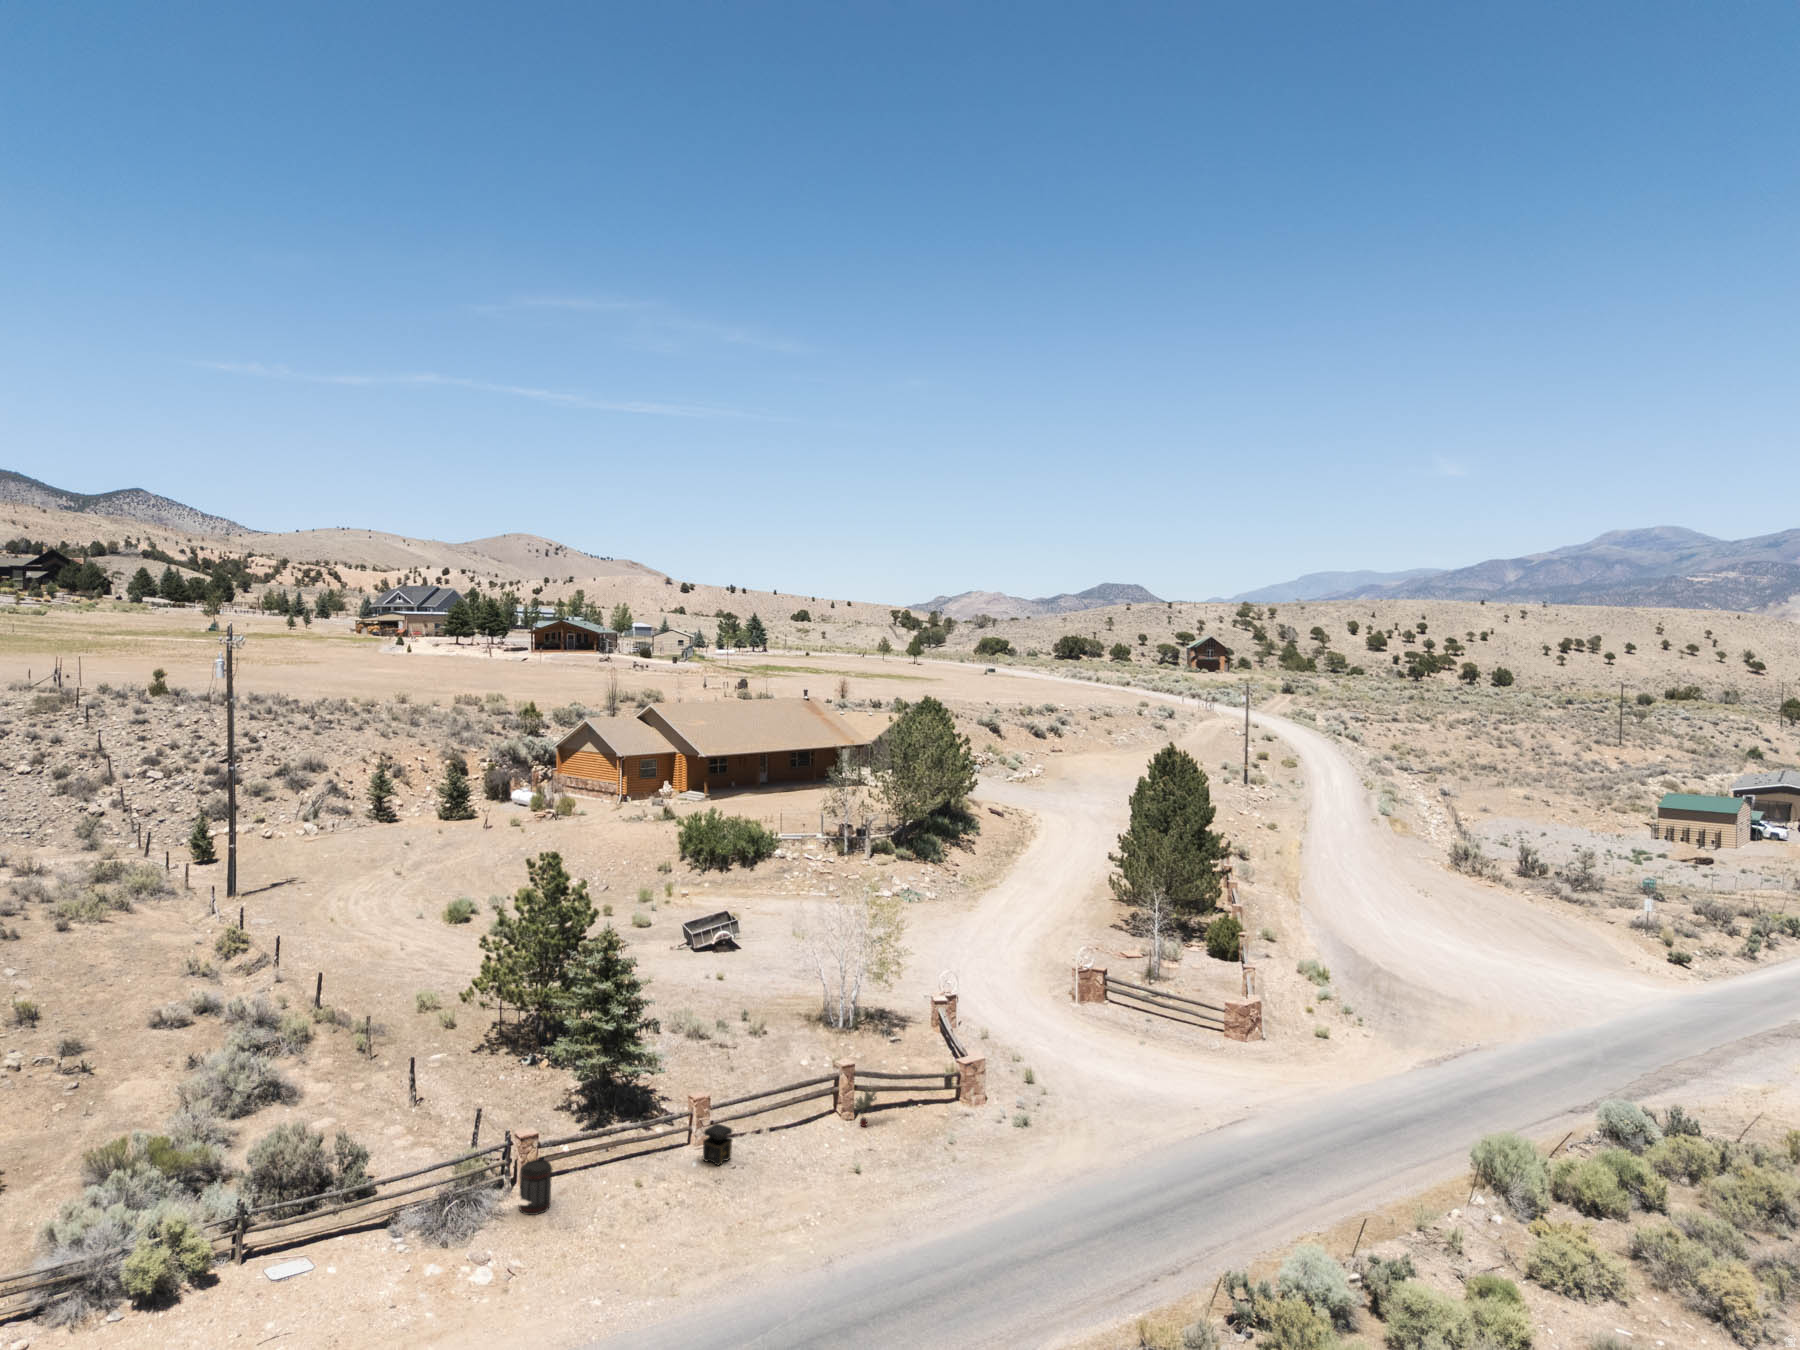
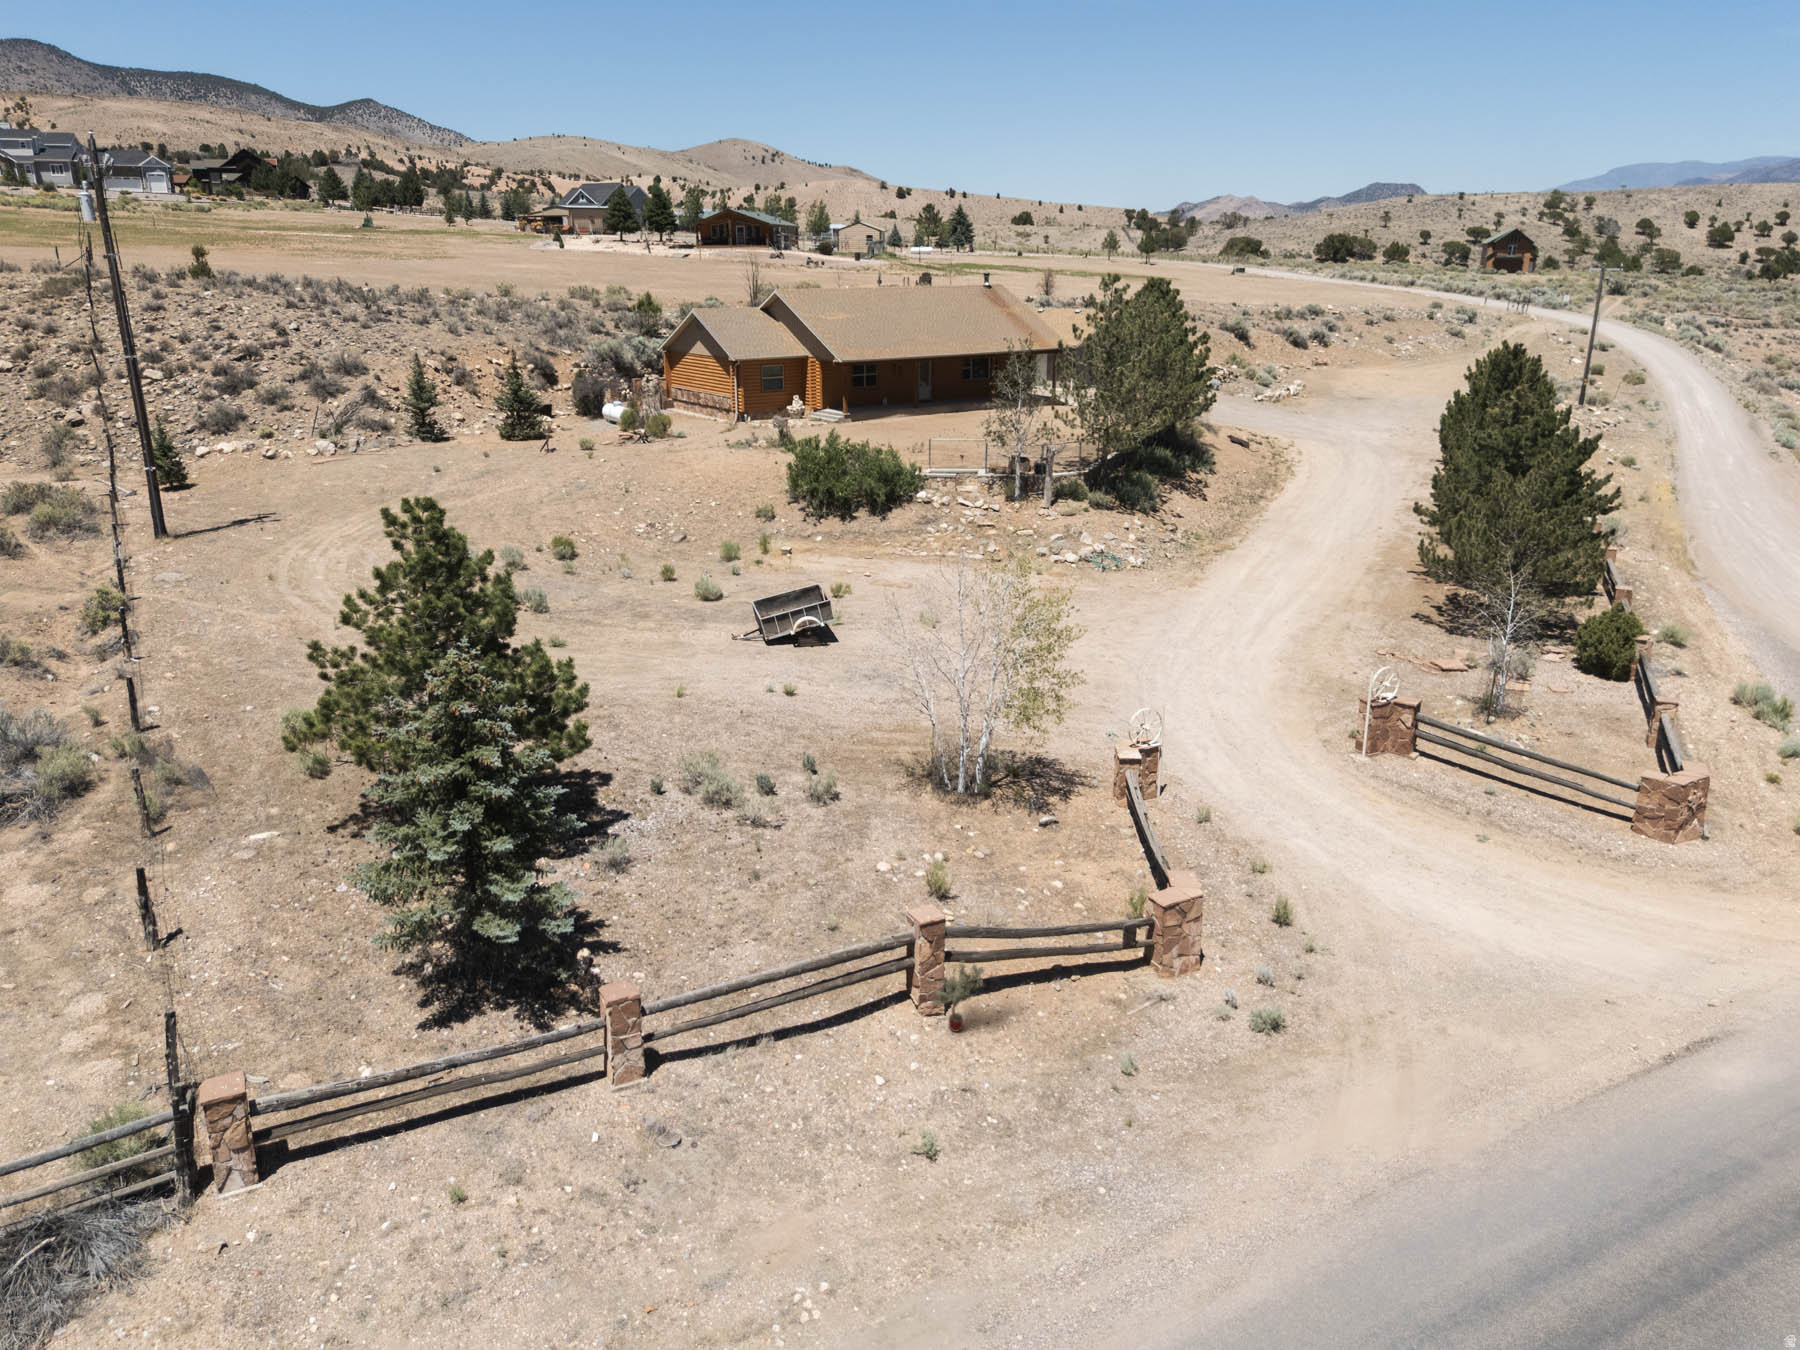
toolbox: present [703,1124,732,1165] -> none [624,1035,682,1118]
trash can: present [519,1159,552,1215] -> none [204,1125,287,1235]

